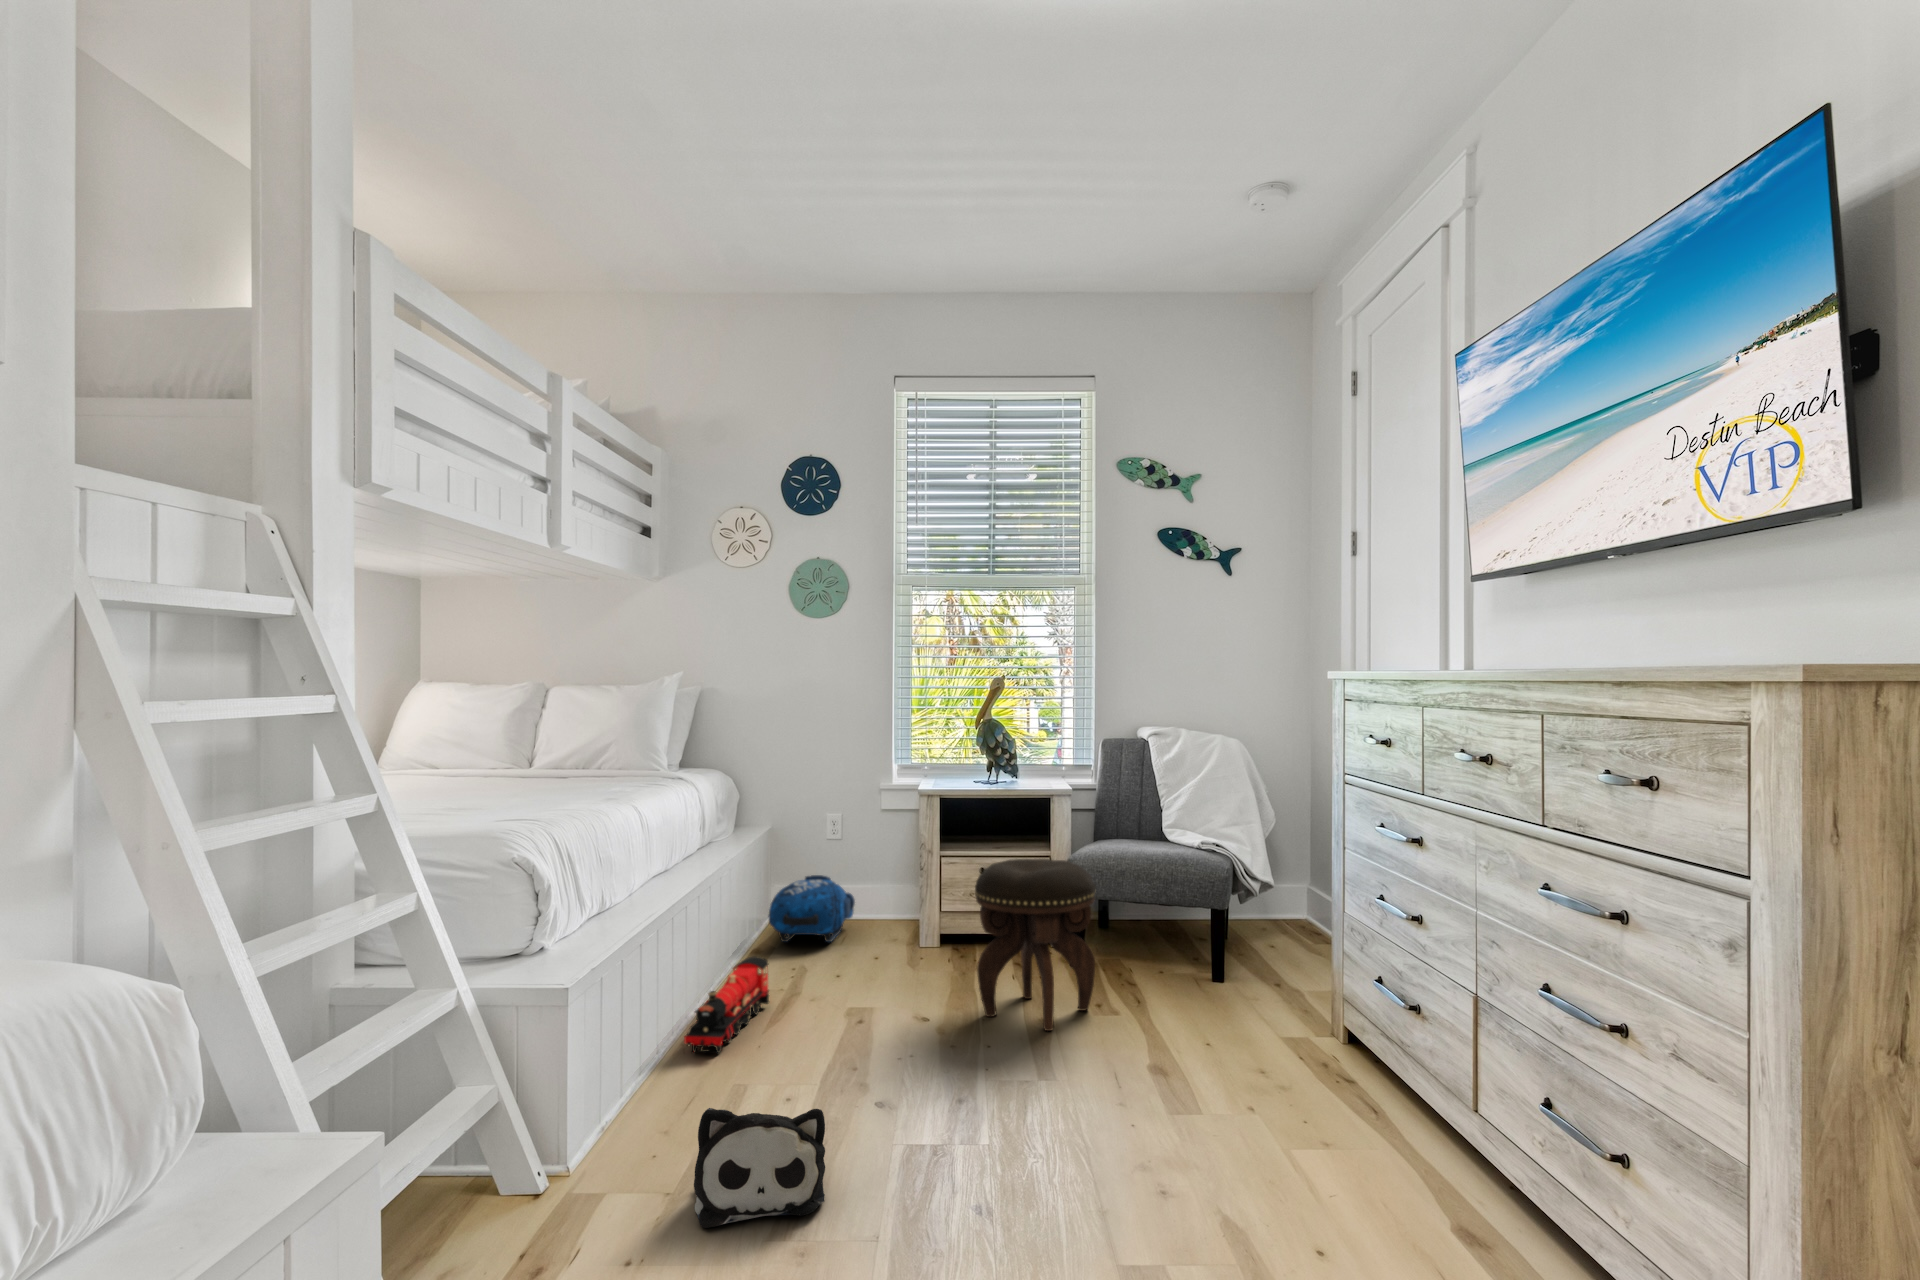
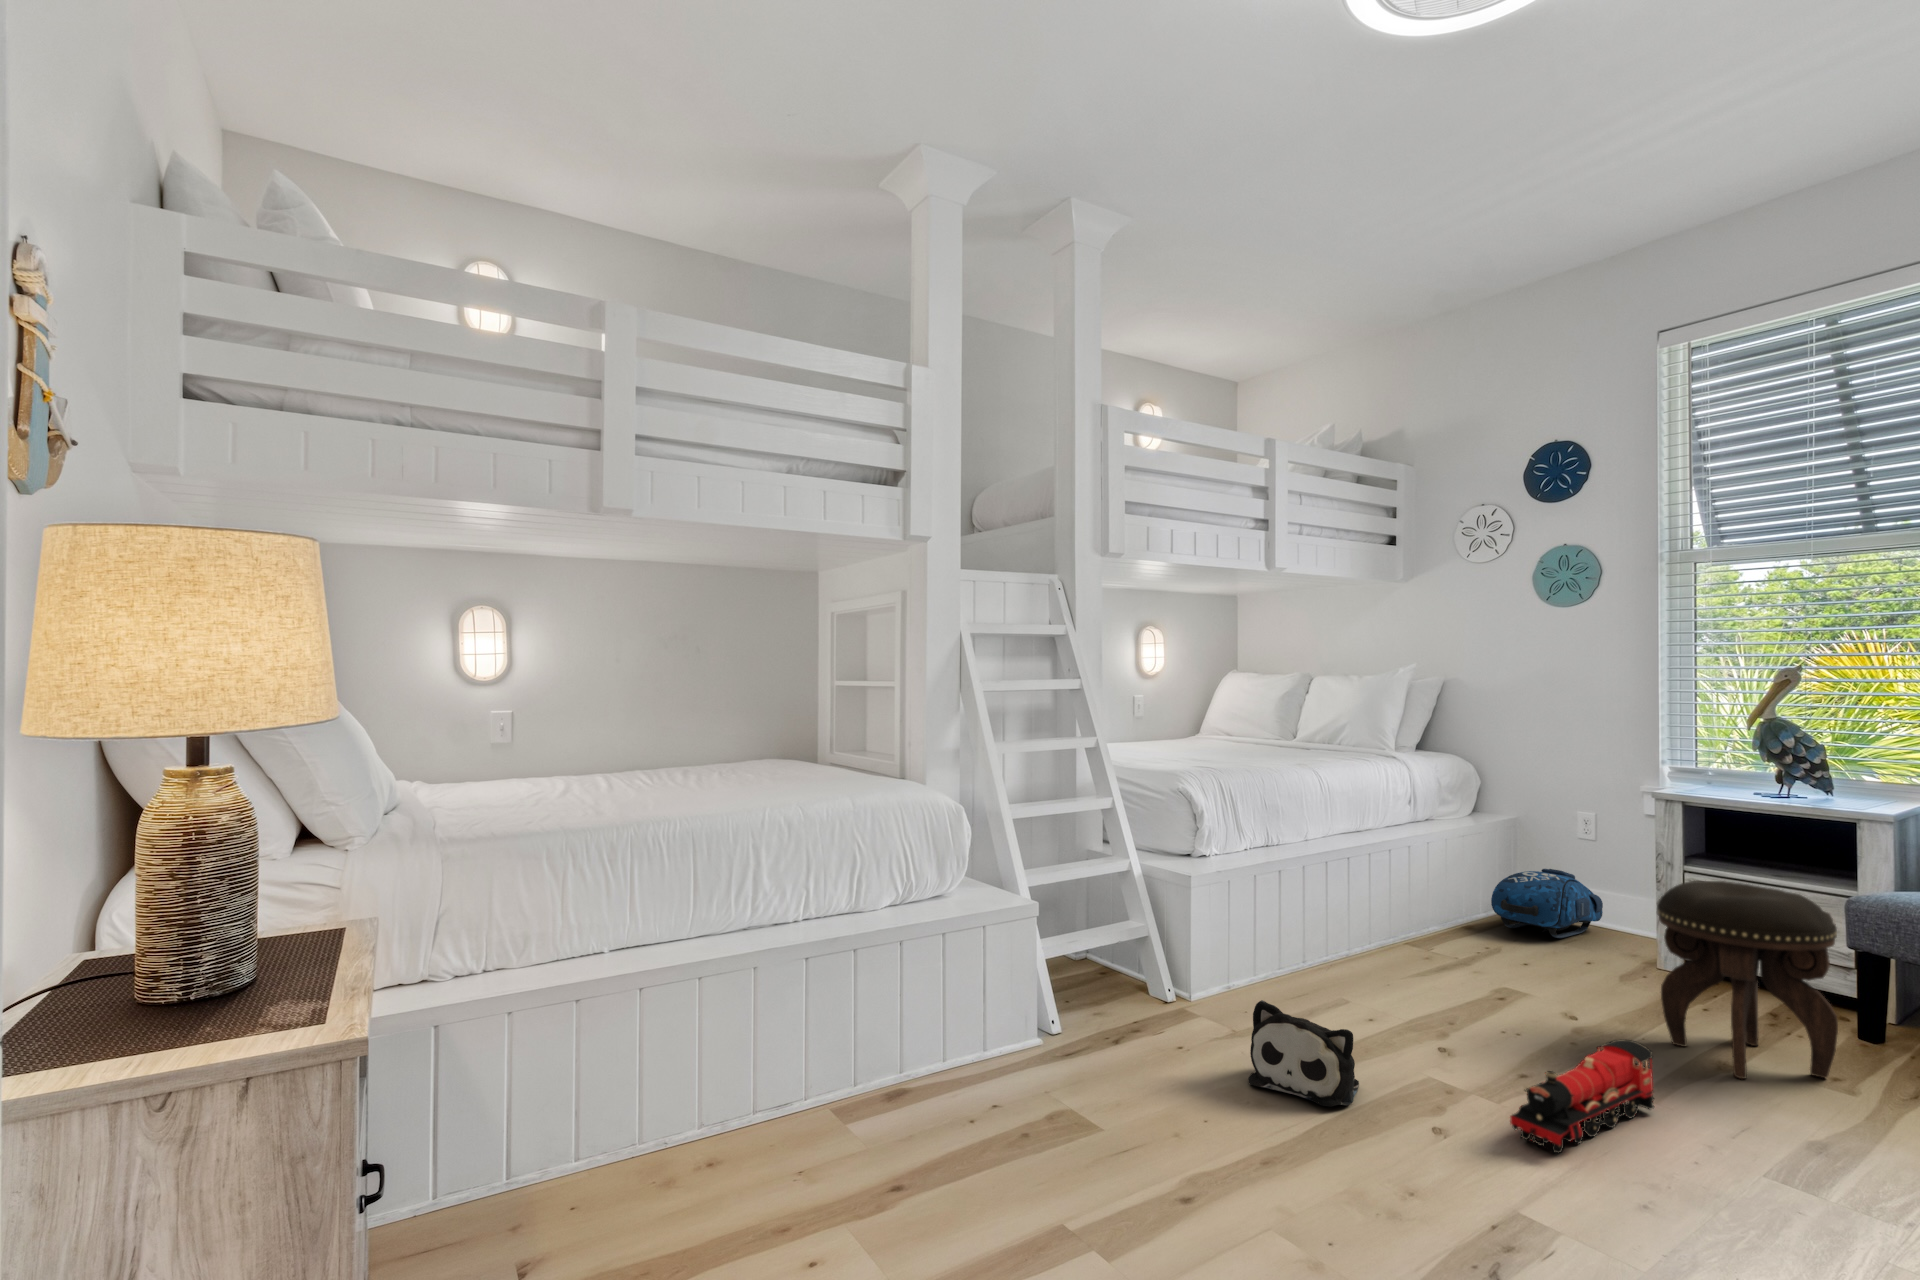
toy train: present [684,956,769,1054] -> present [1510,1040,1654,1153]

